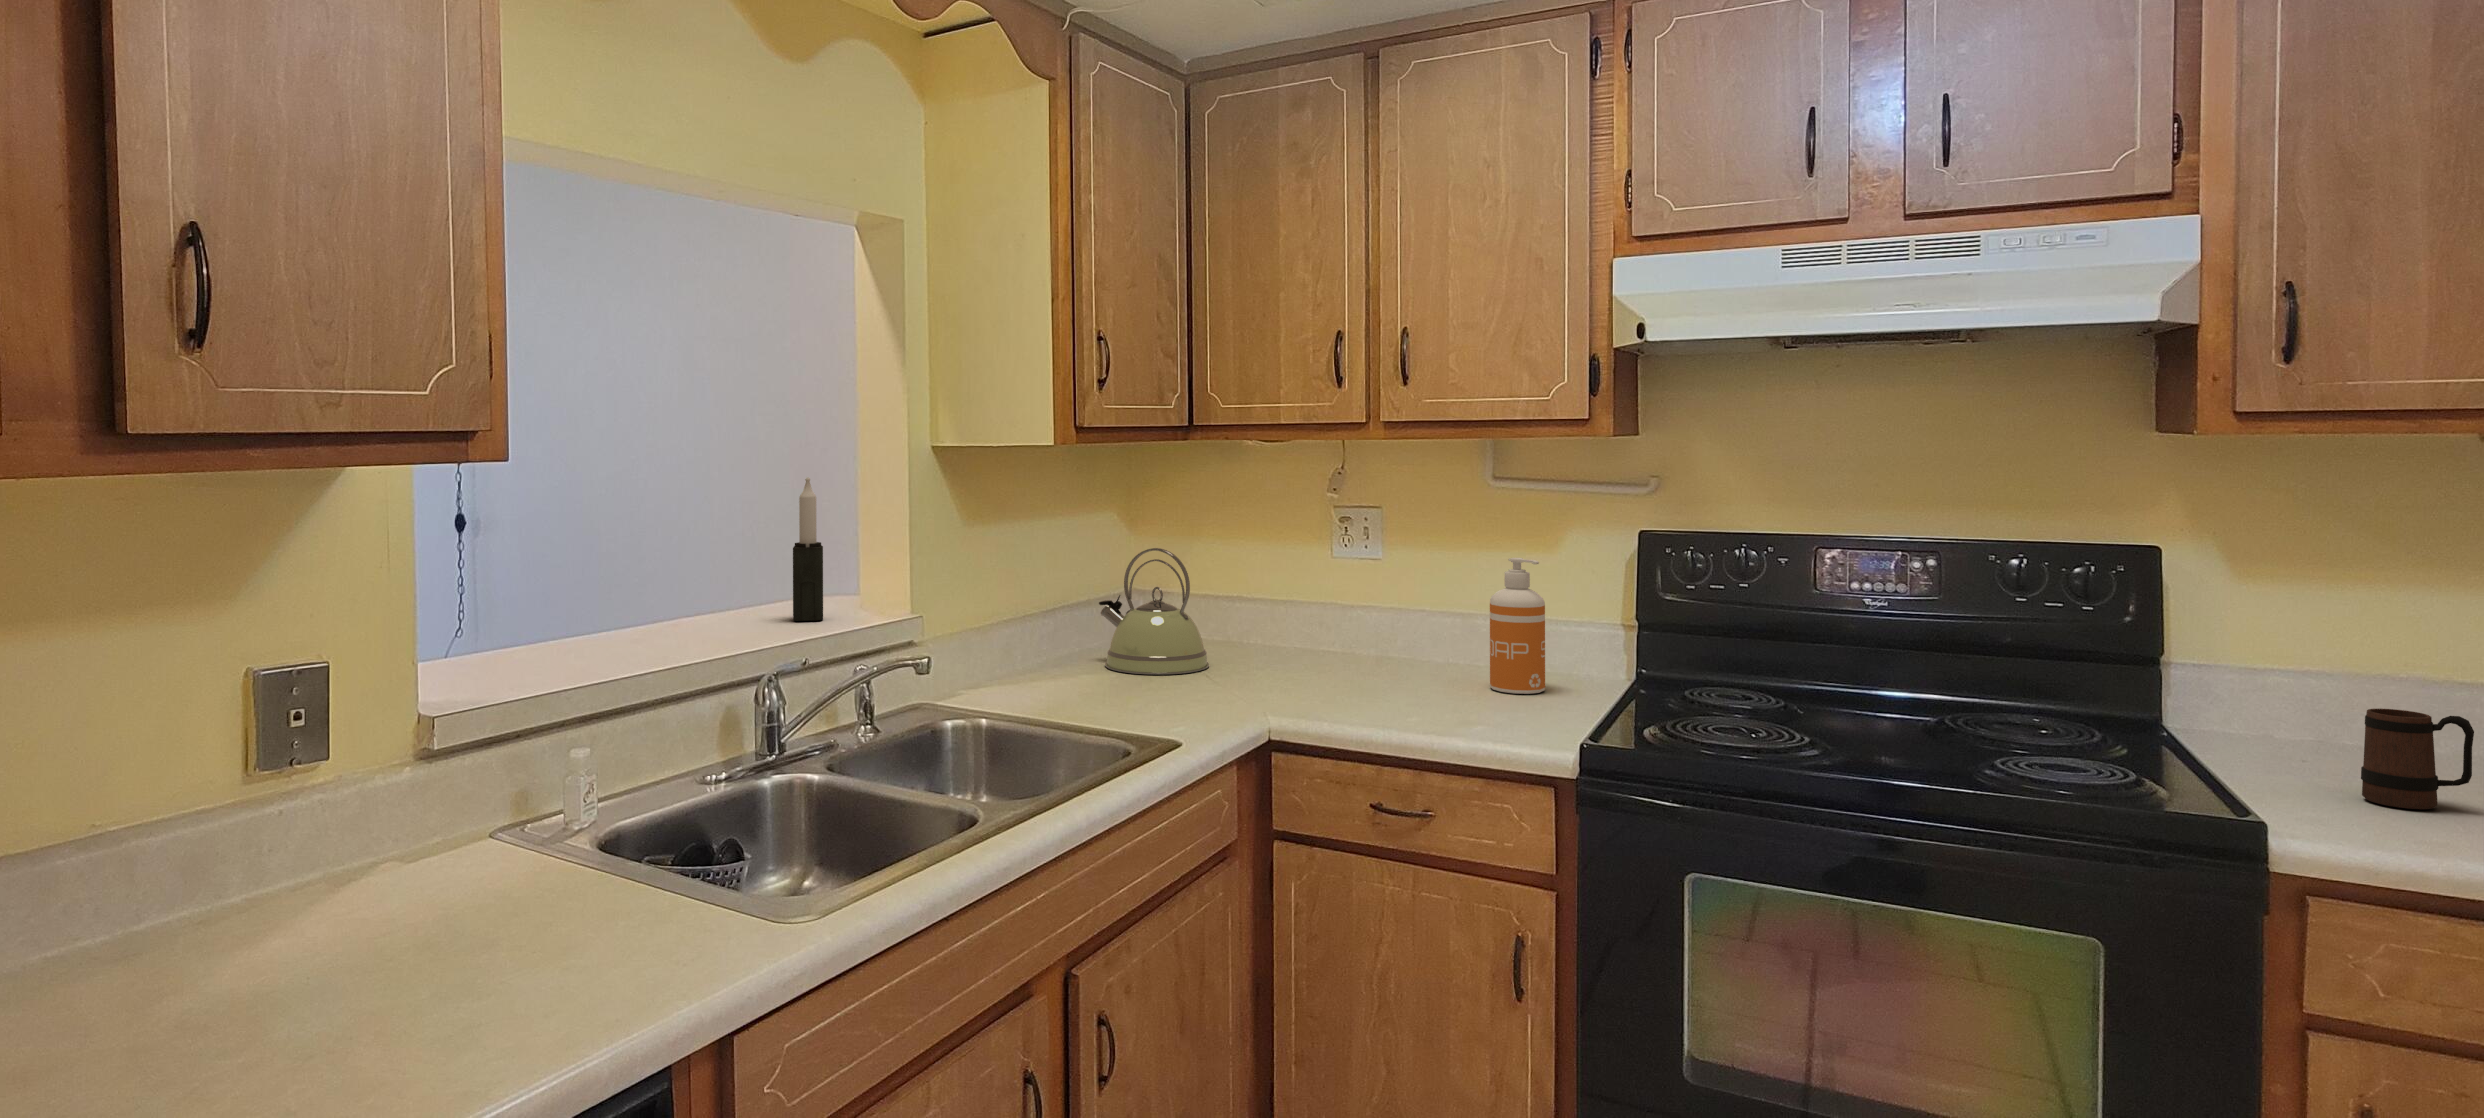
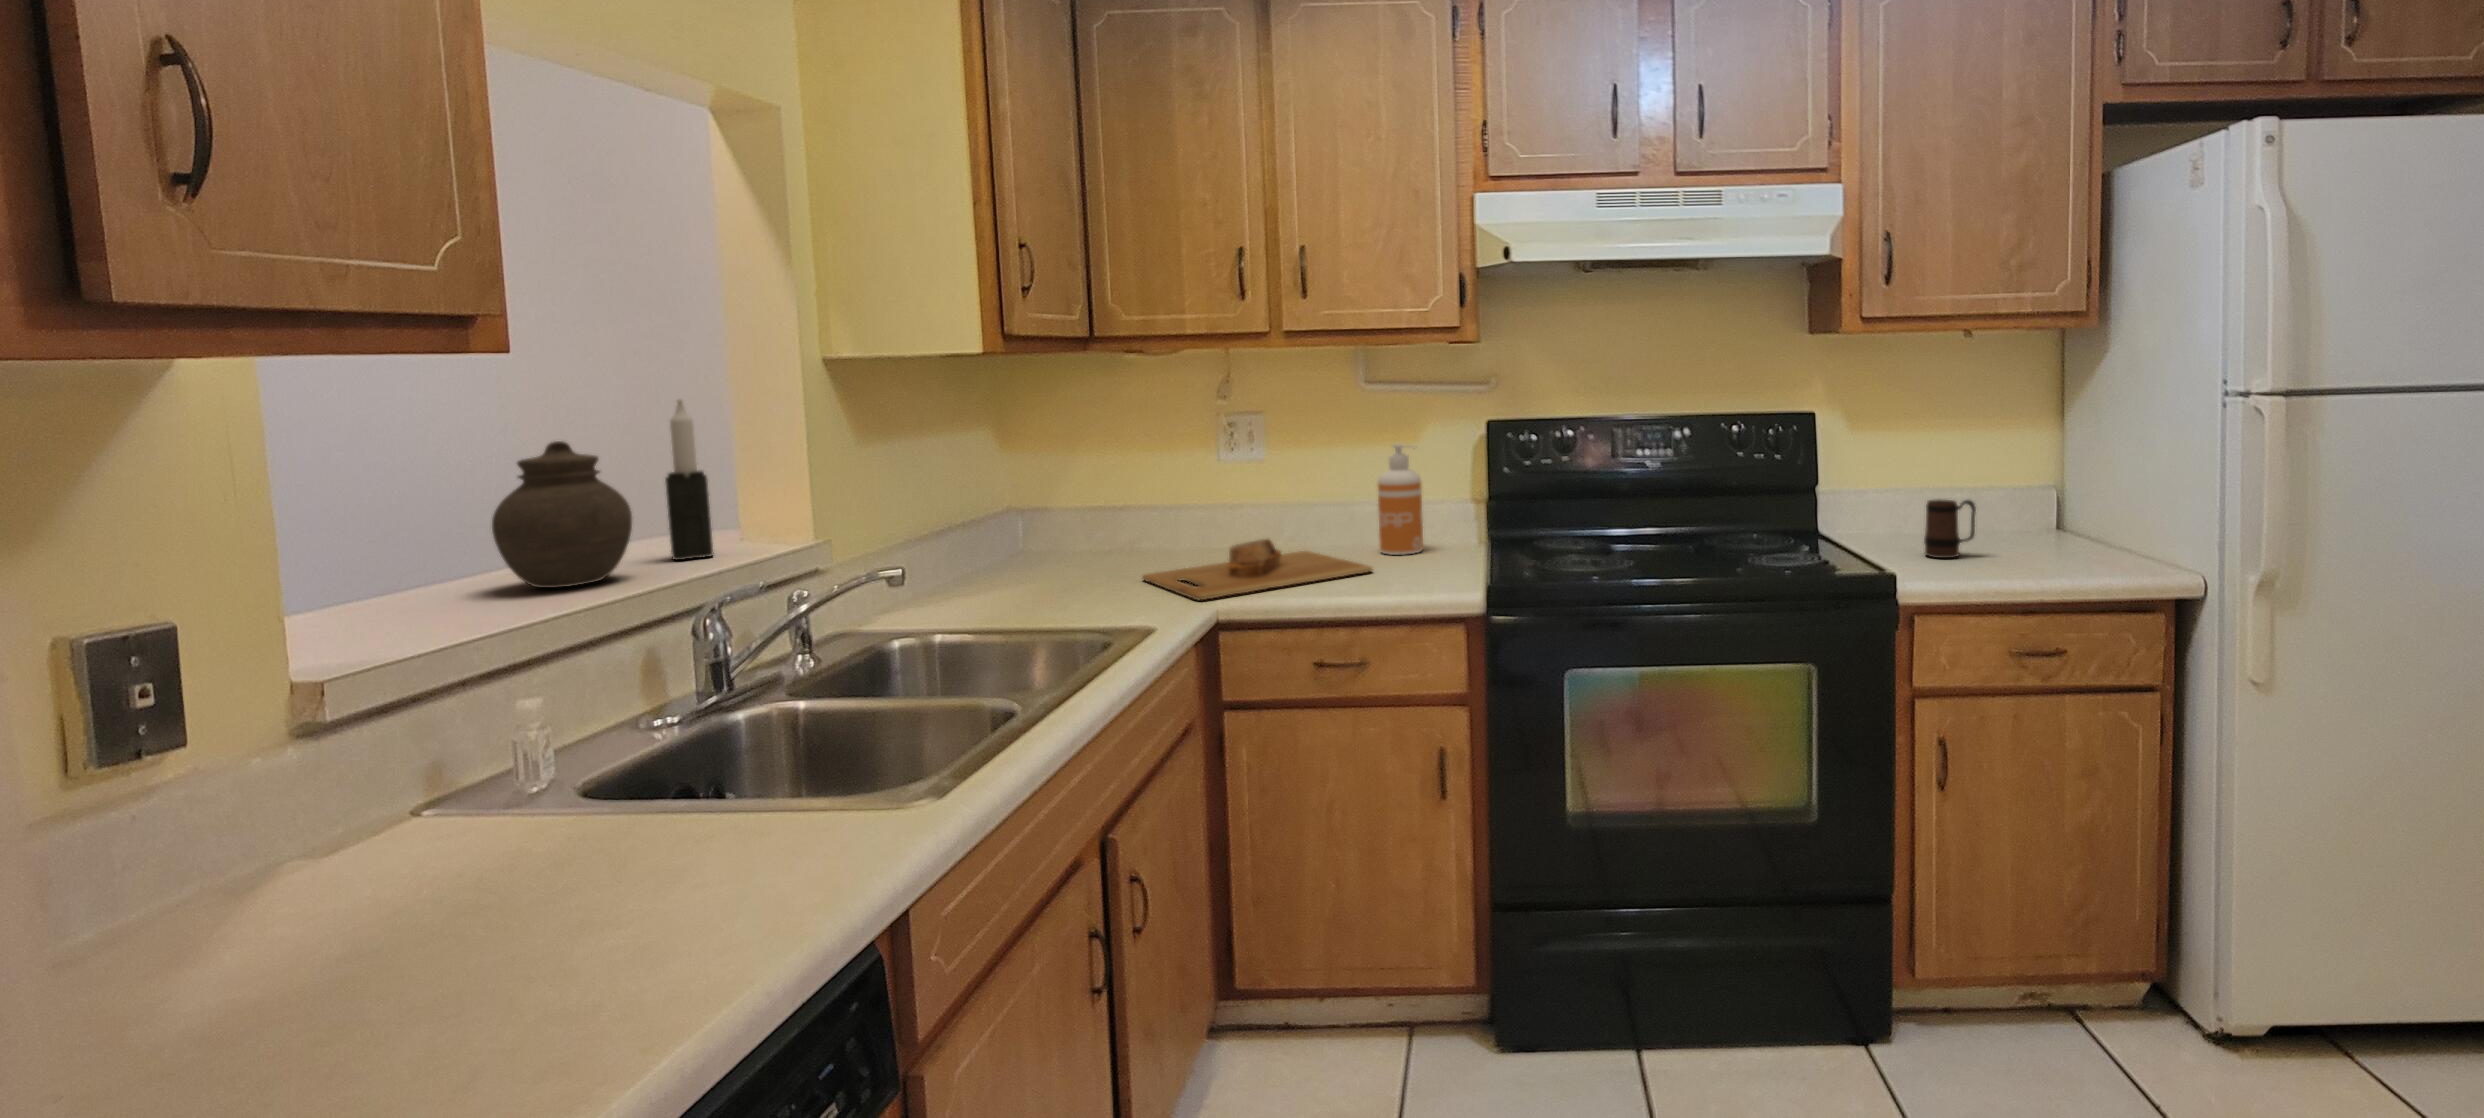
jar: none [664,512,758,636] -> present [492,441,632,588]
kettle: present [1099,548,1209,675] -> none [1008,457,1126,577]
cutting board: none [1211,656,1463,718] -> present [1143,539,1373,600]

